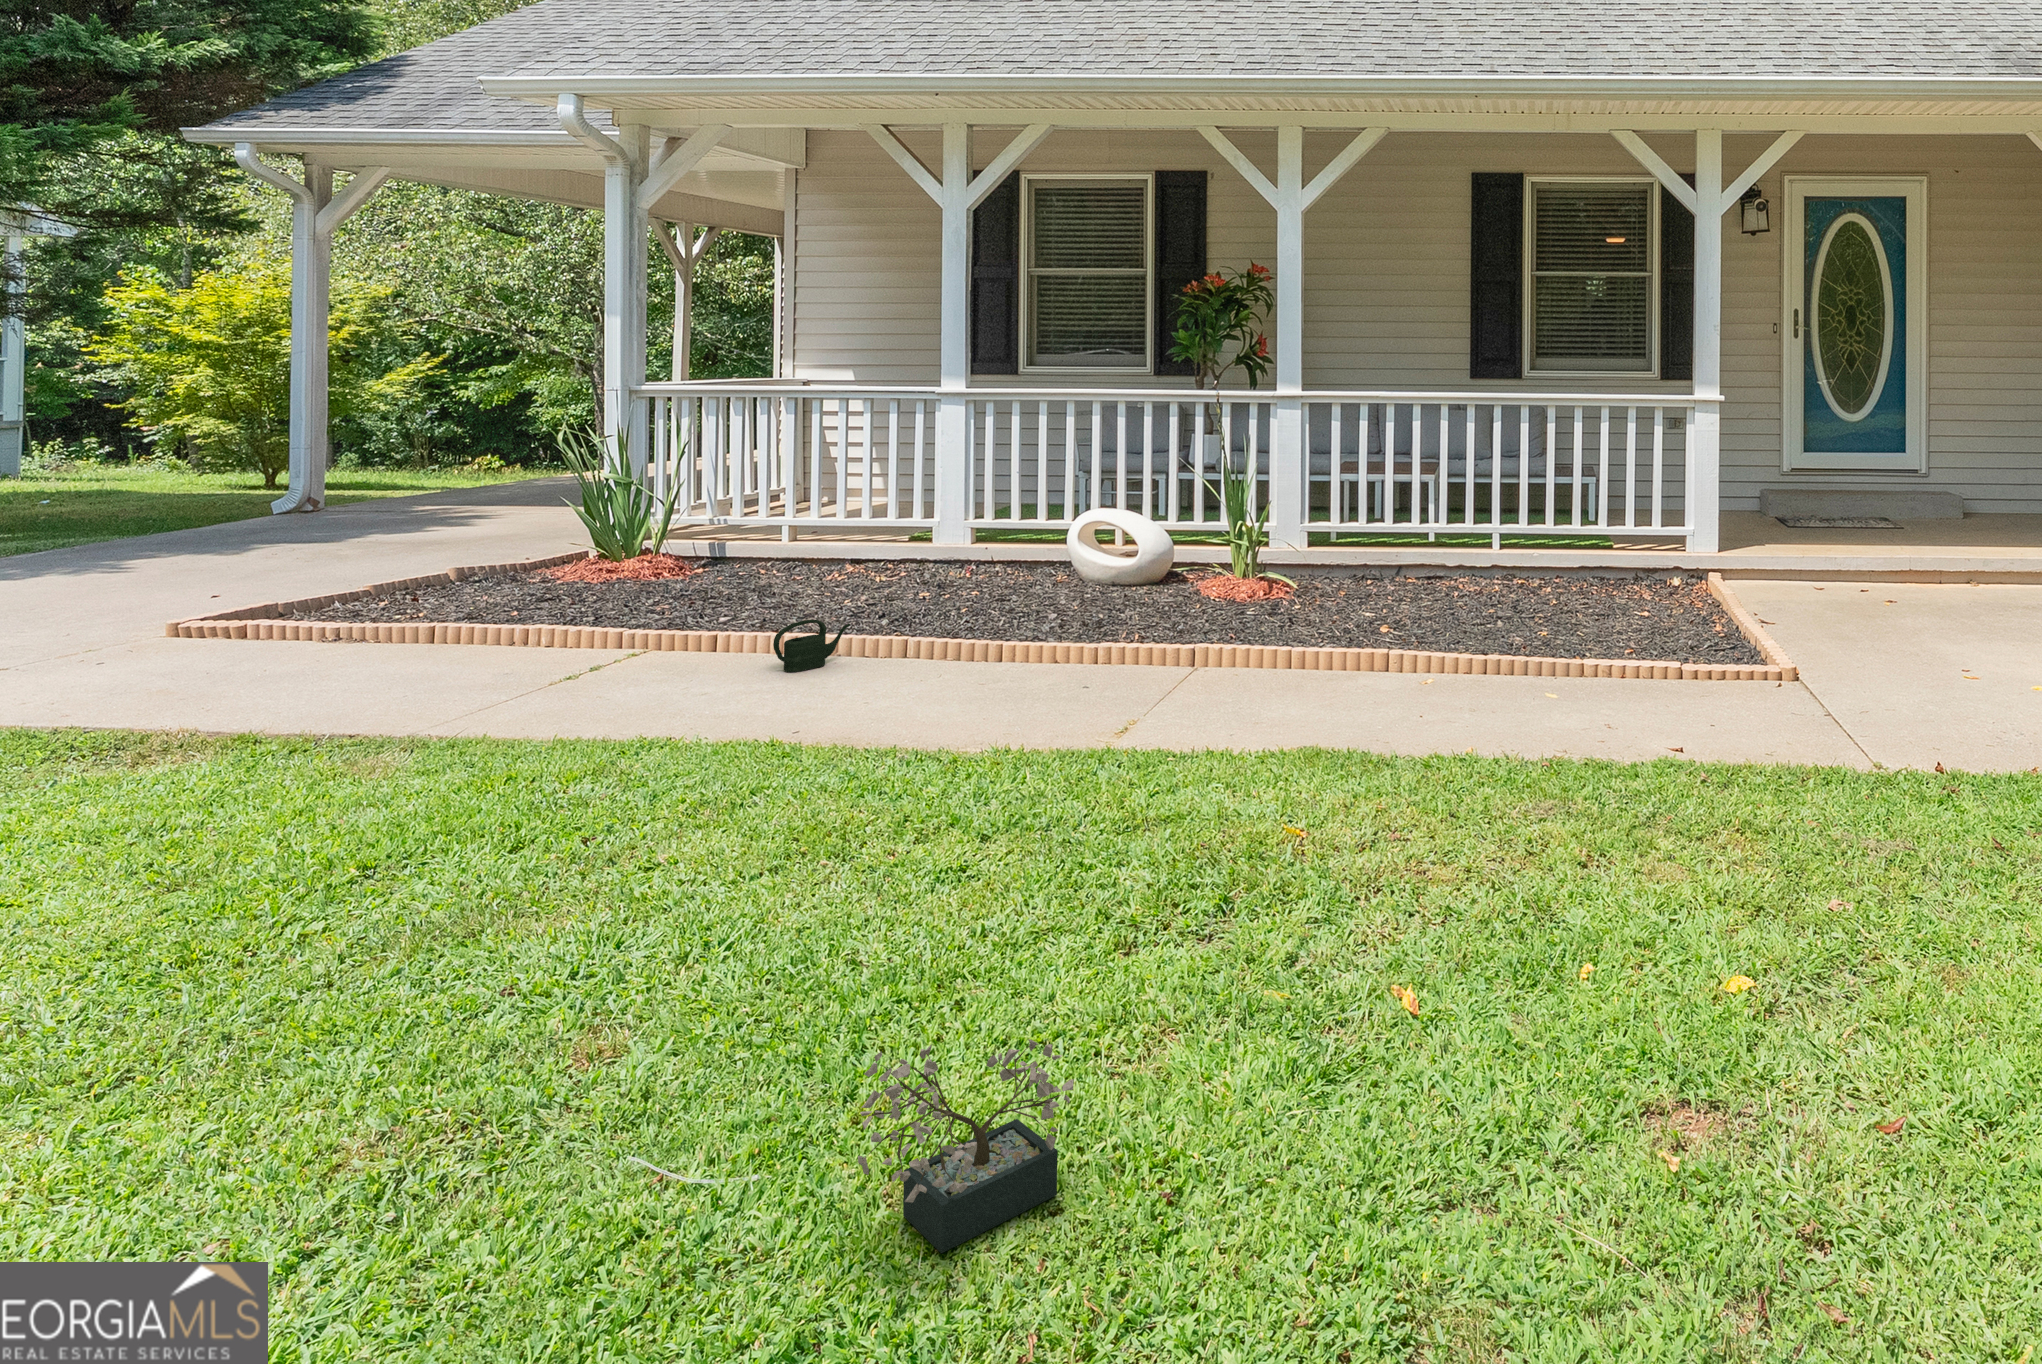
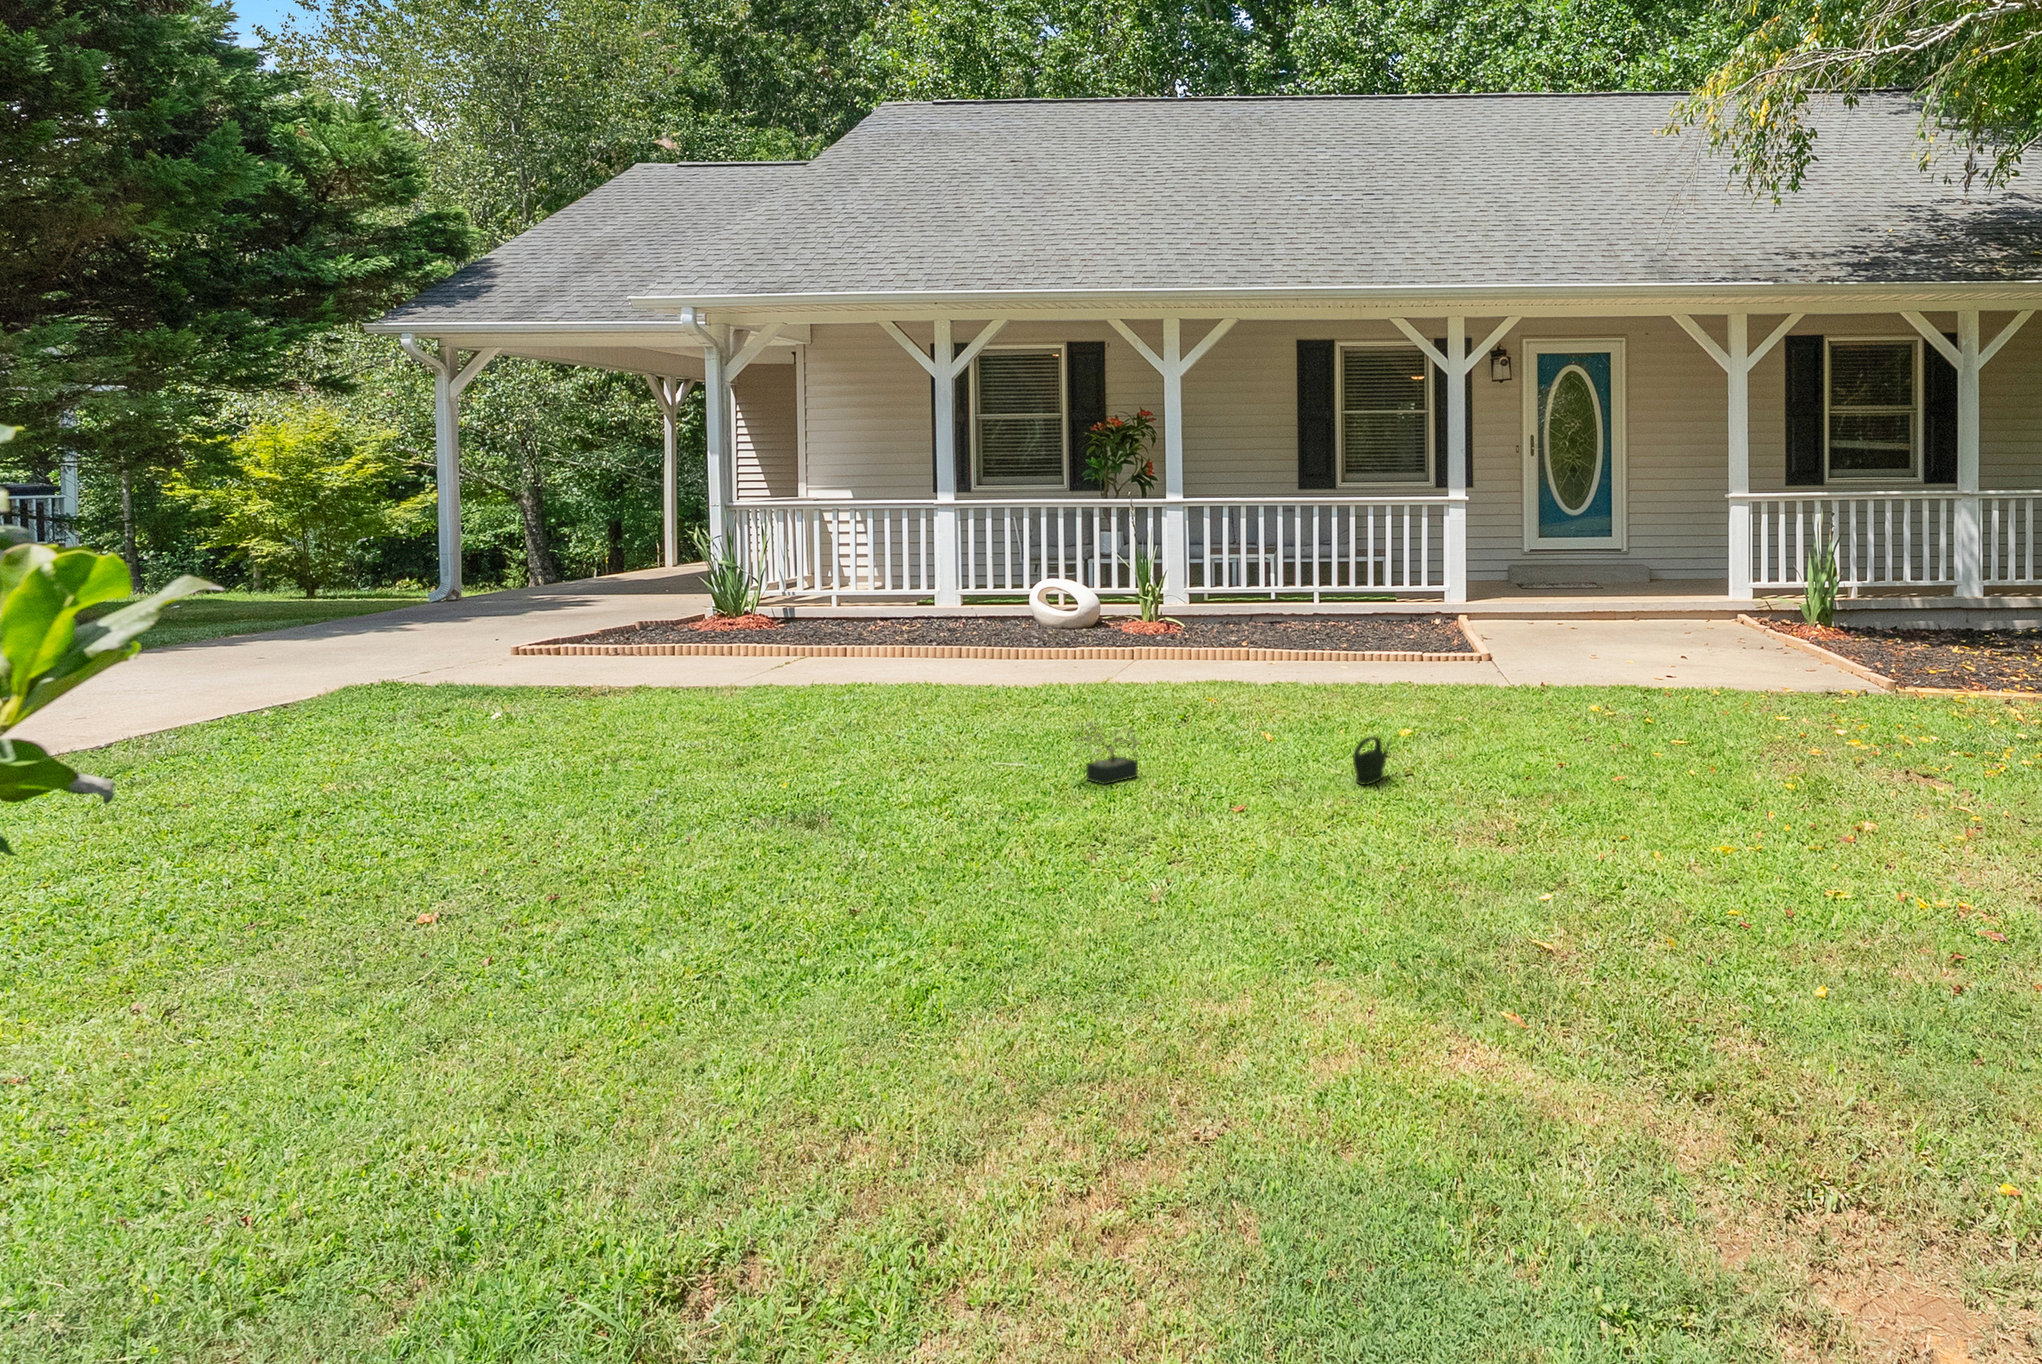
watering can: present [773,620,850,673] -> present [1353,736,1390,785]

